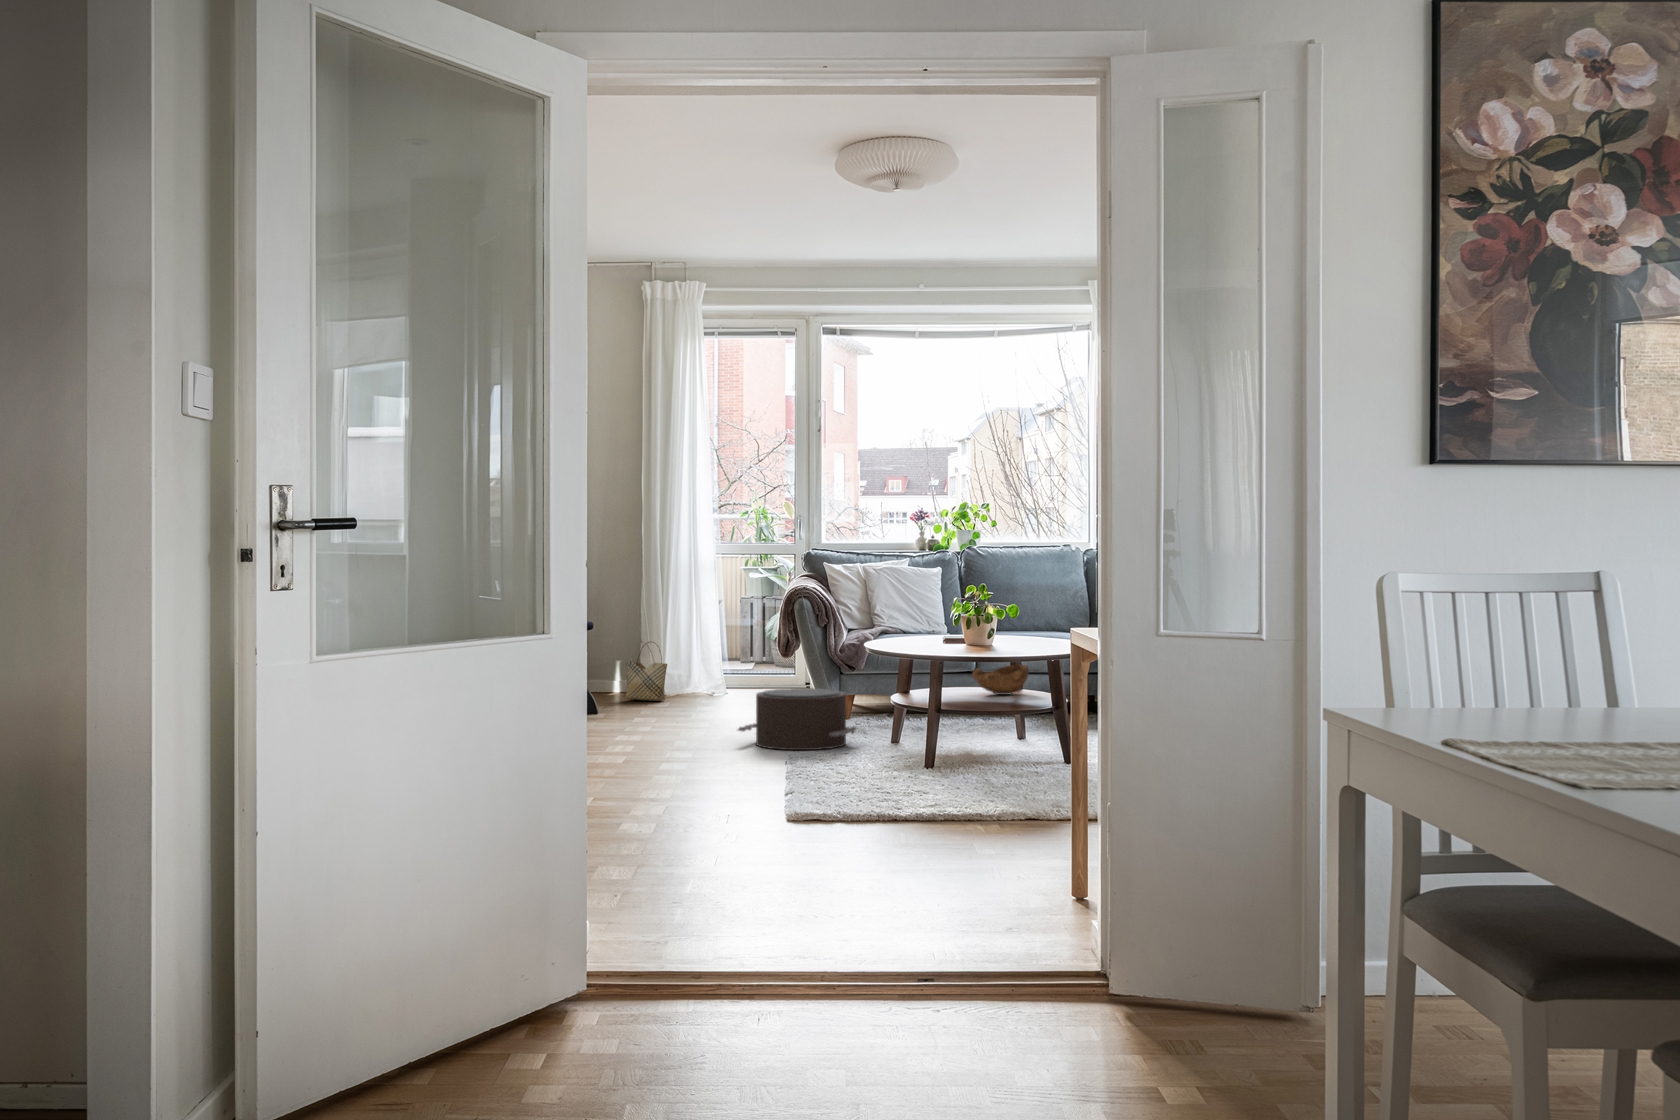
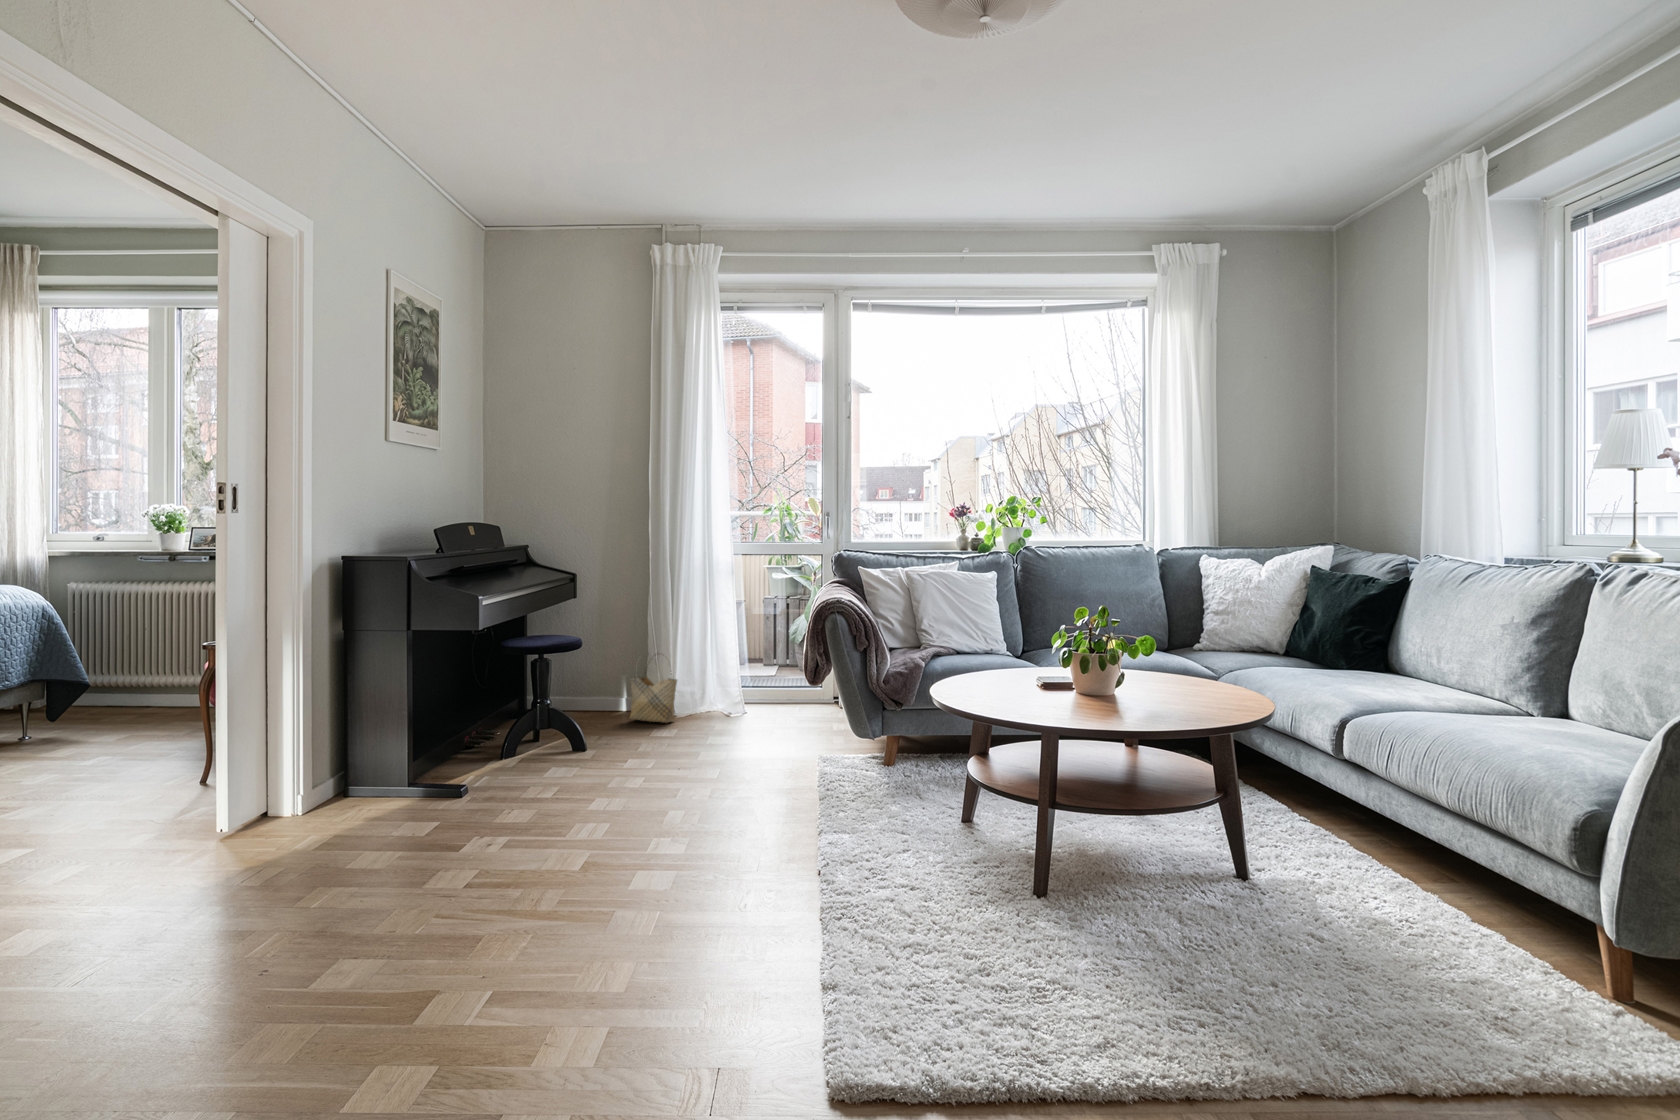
wooden bowl: present [972,665,1029,695] -> none [1091,726,1175,774]
pouf: present [738,688,856,750] -> none [746,752,922,864]

